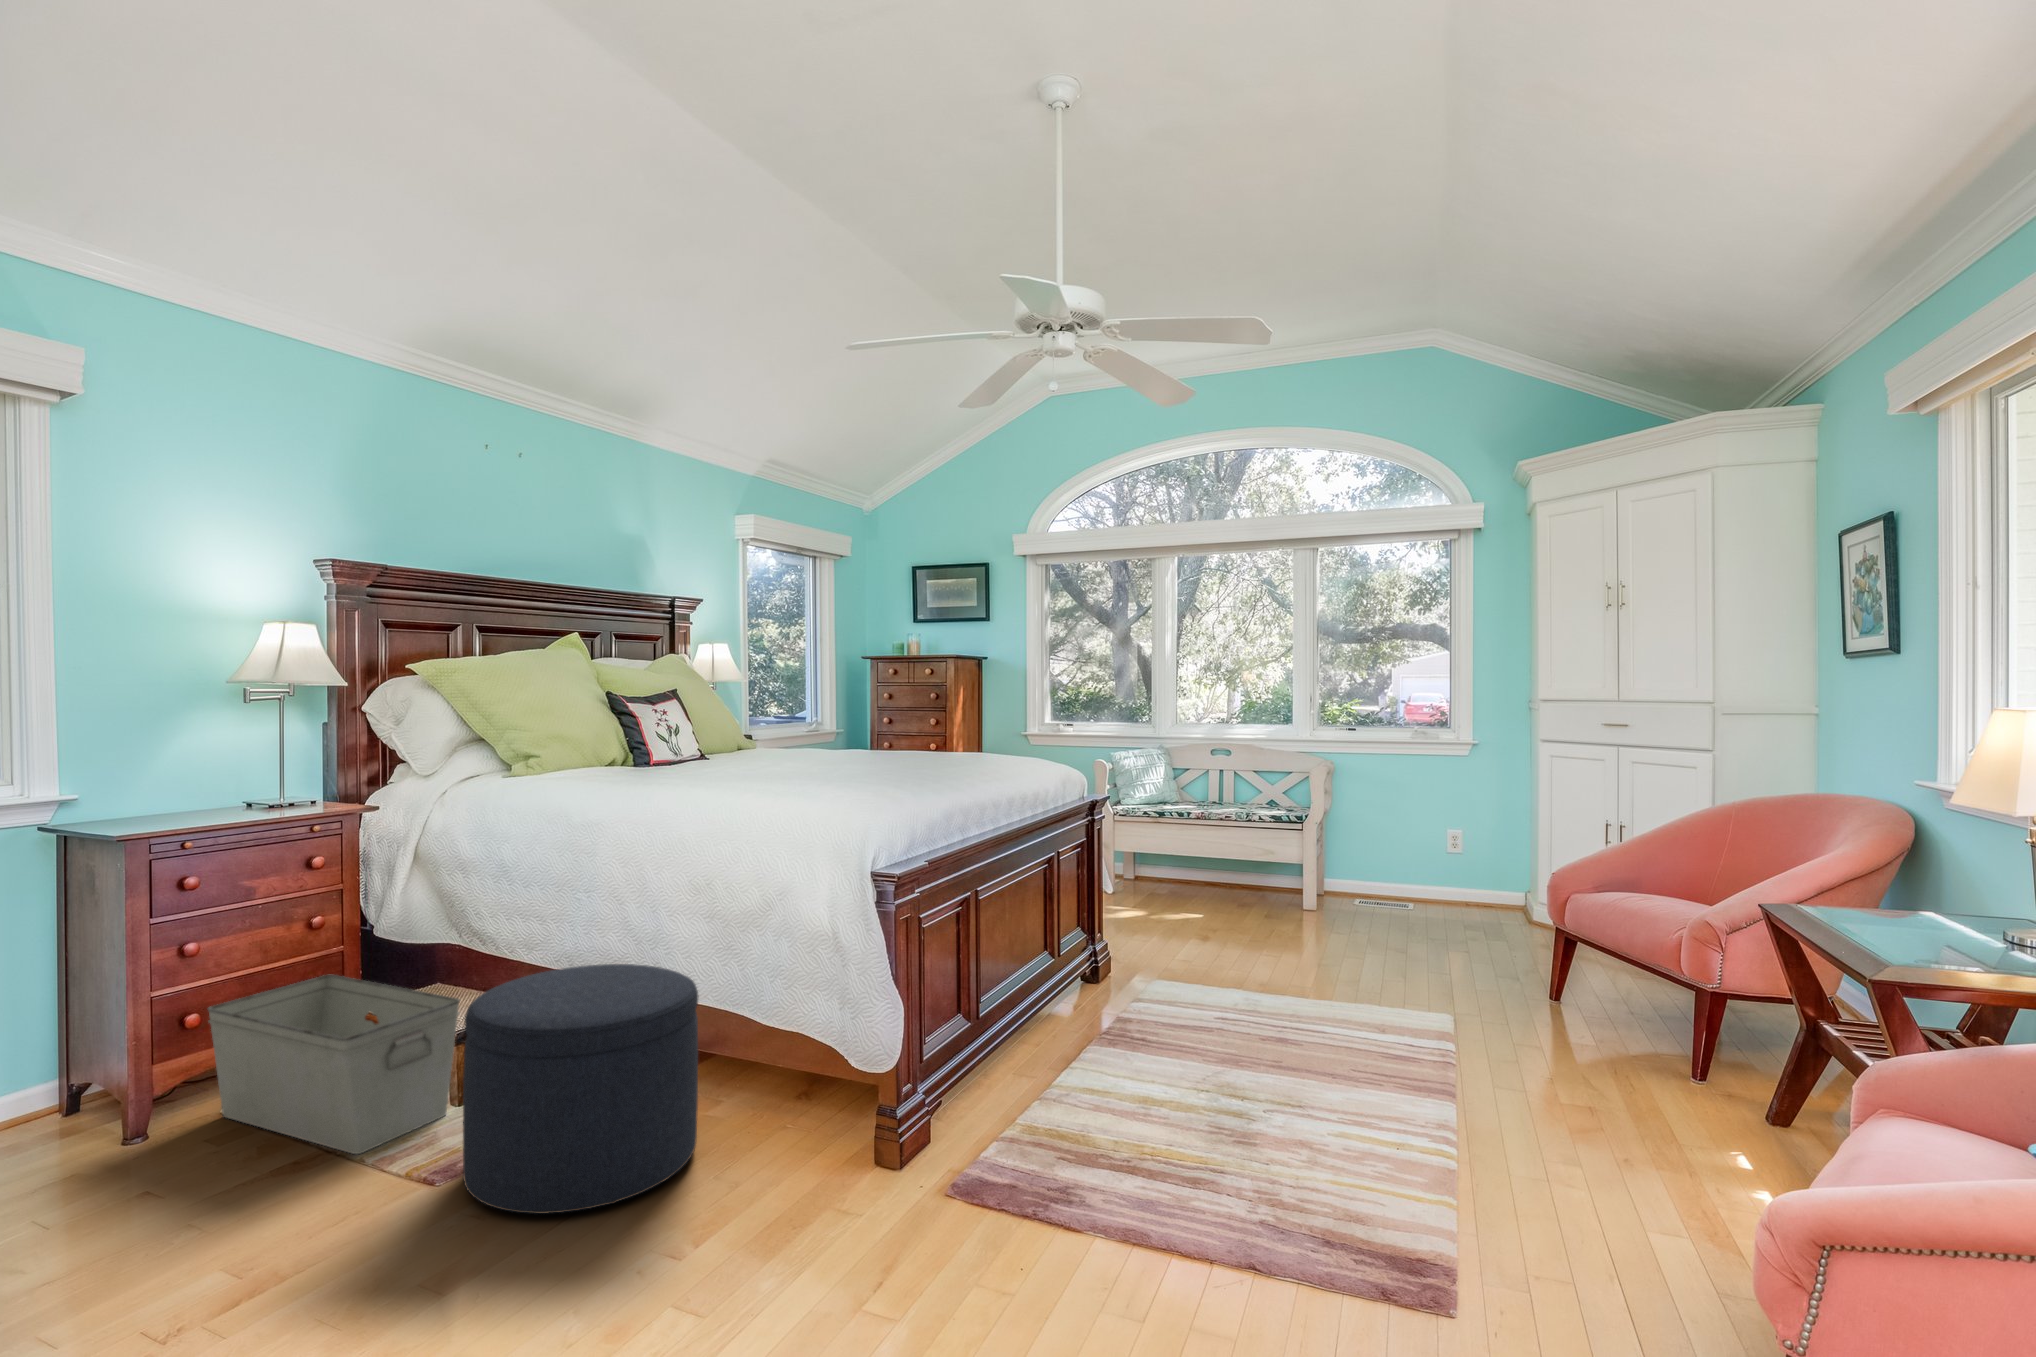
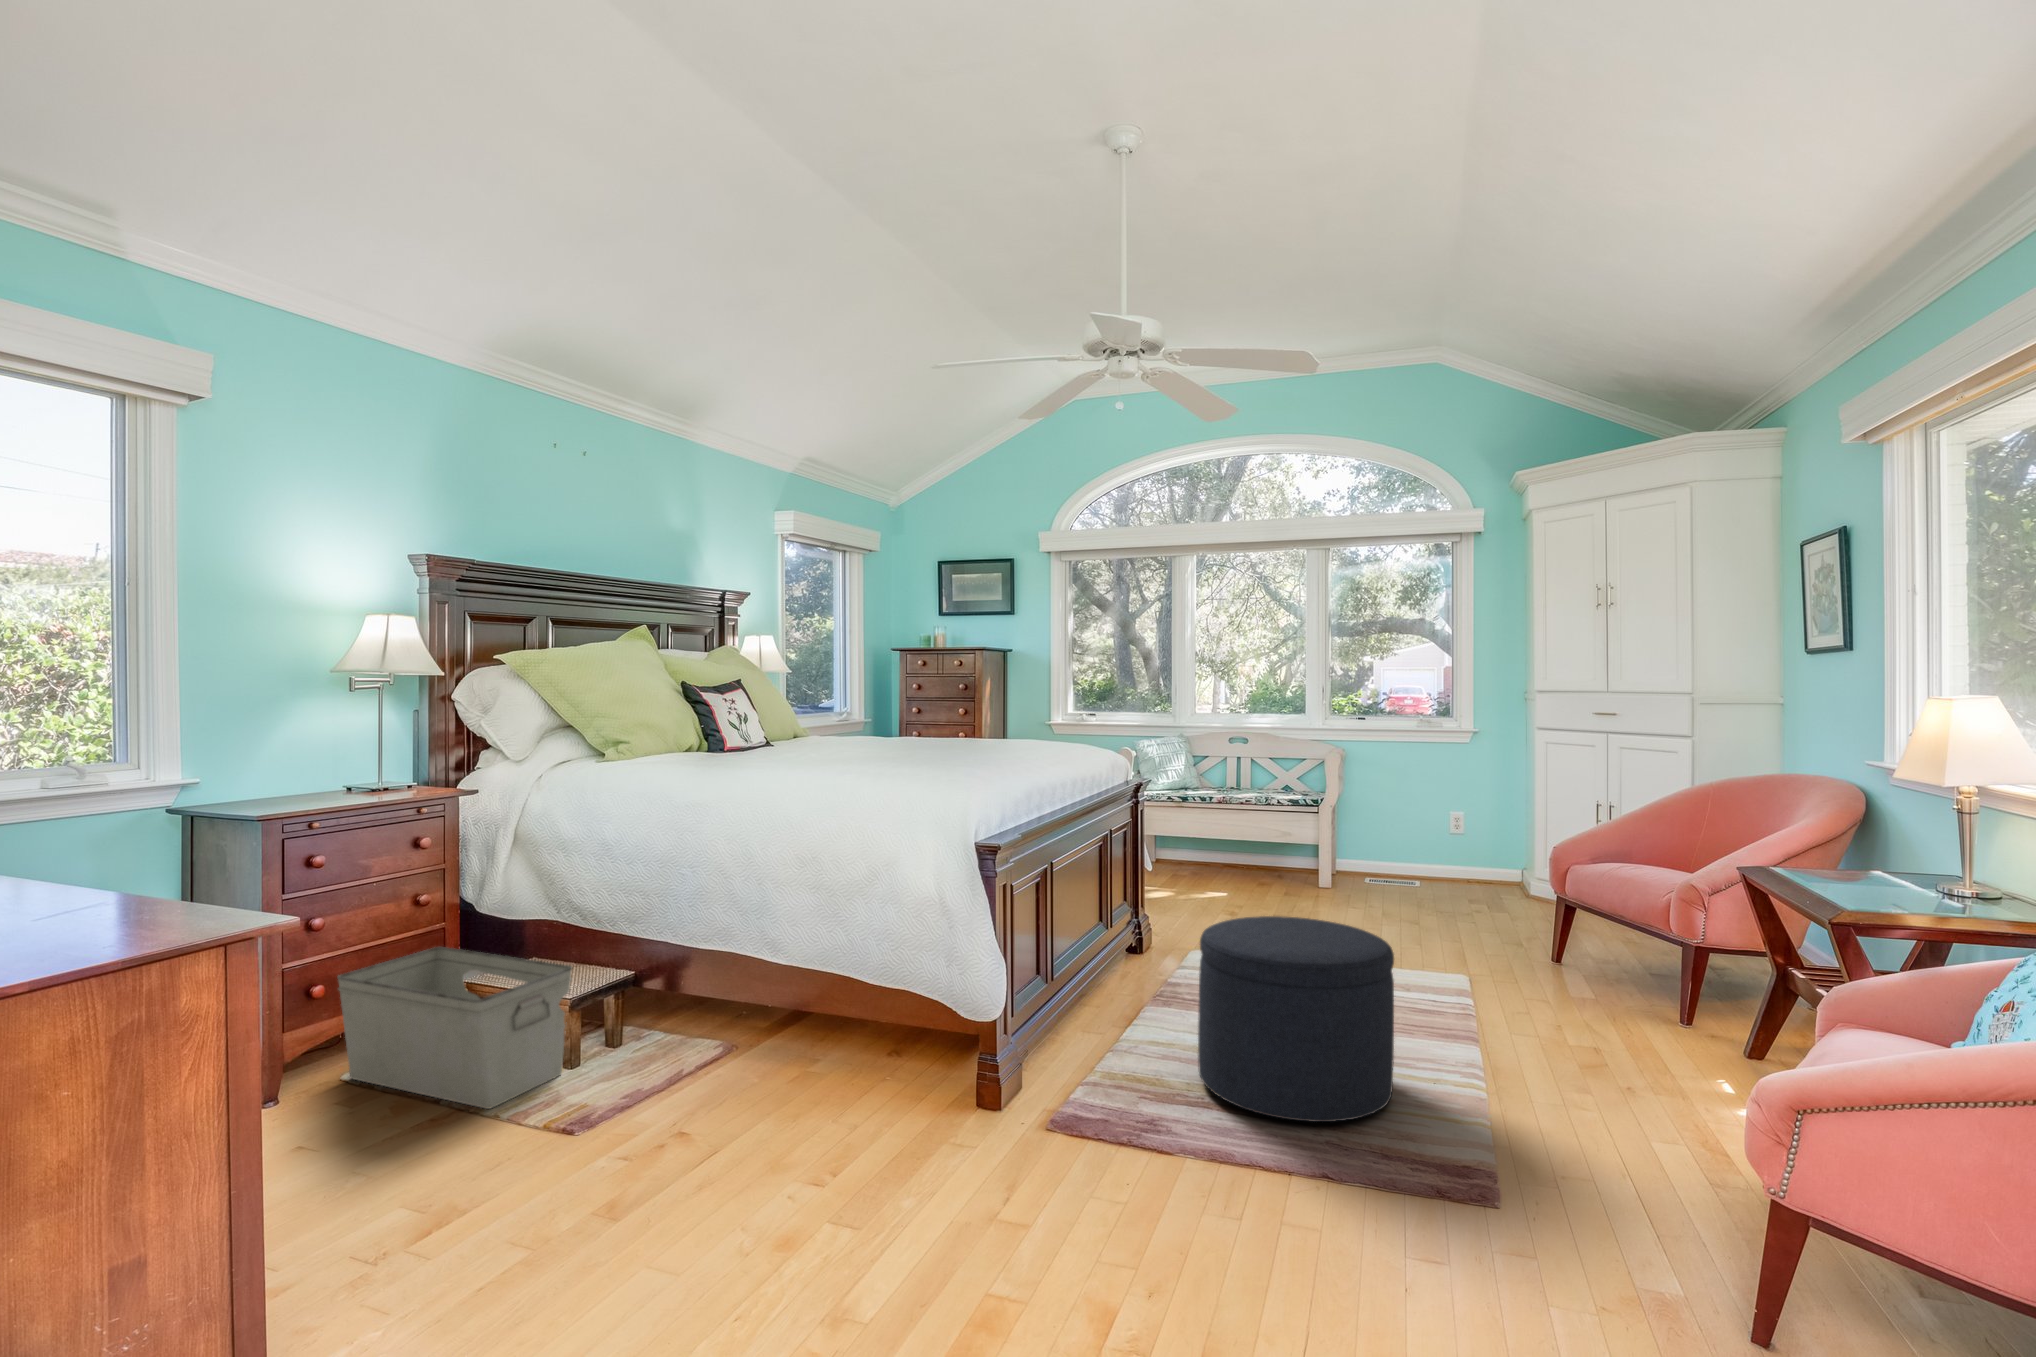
ottoman: present [463,964,698,1214] -> present [1198,916,1394,1122]

